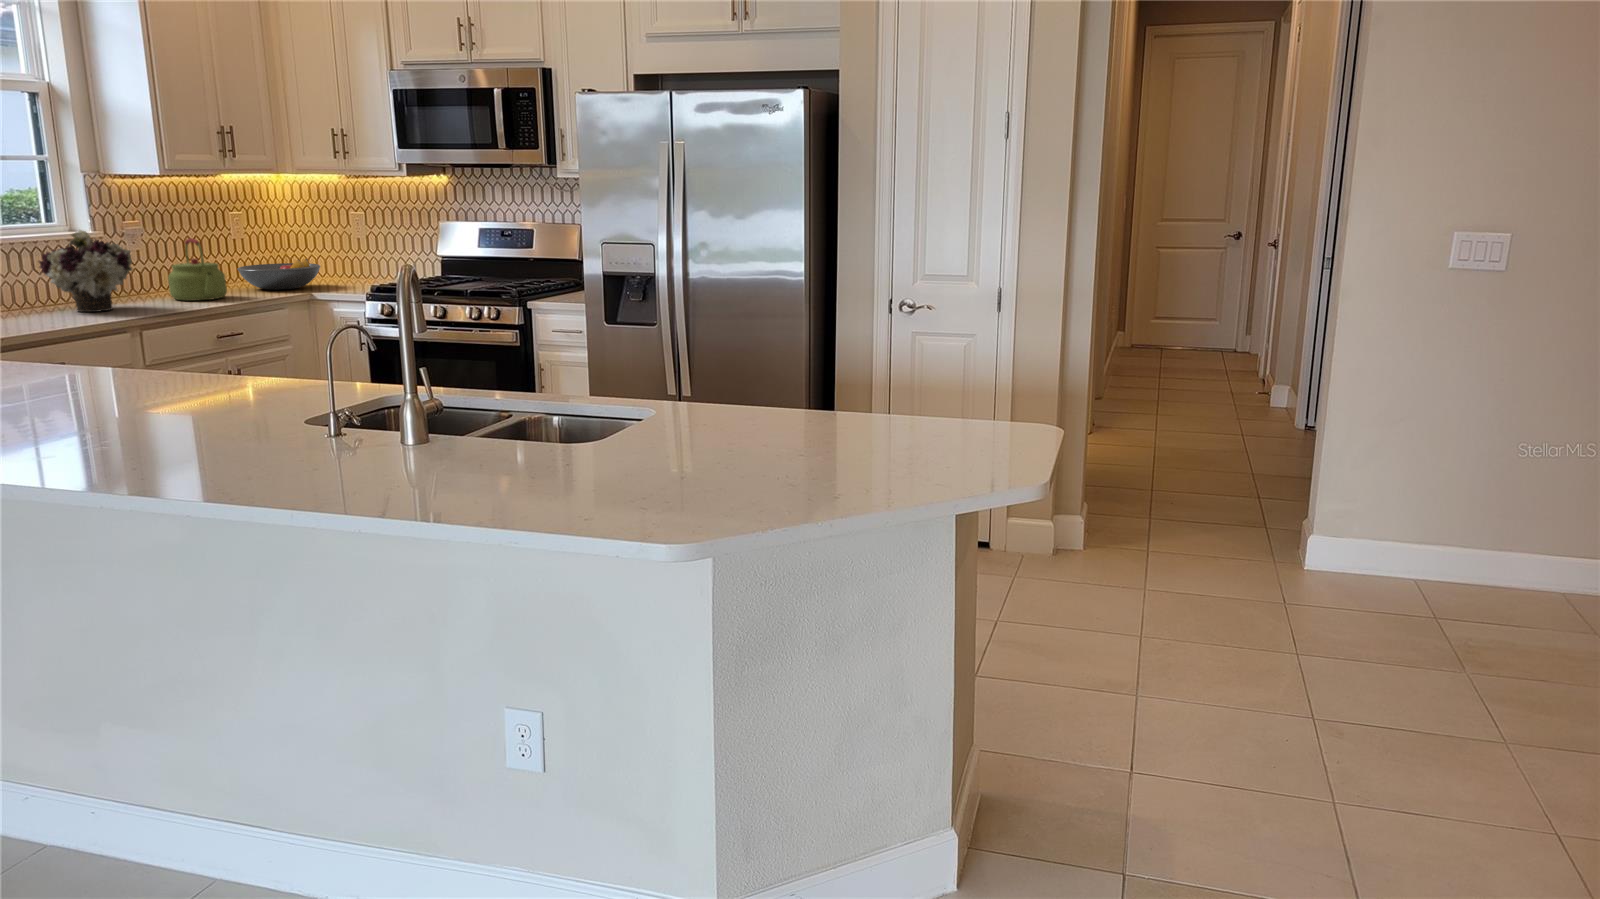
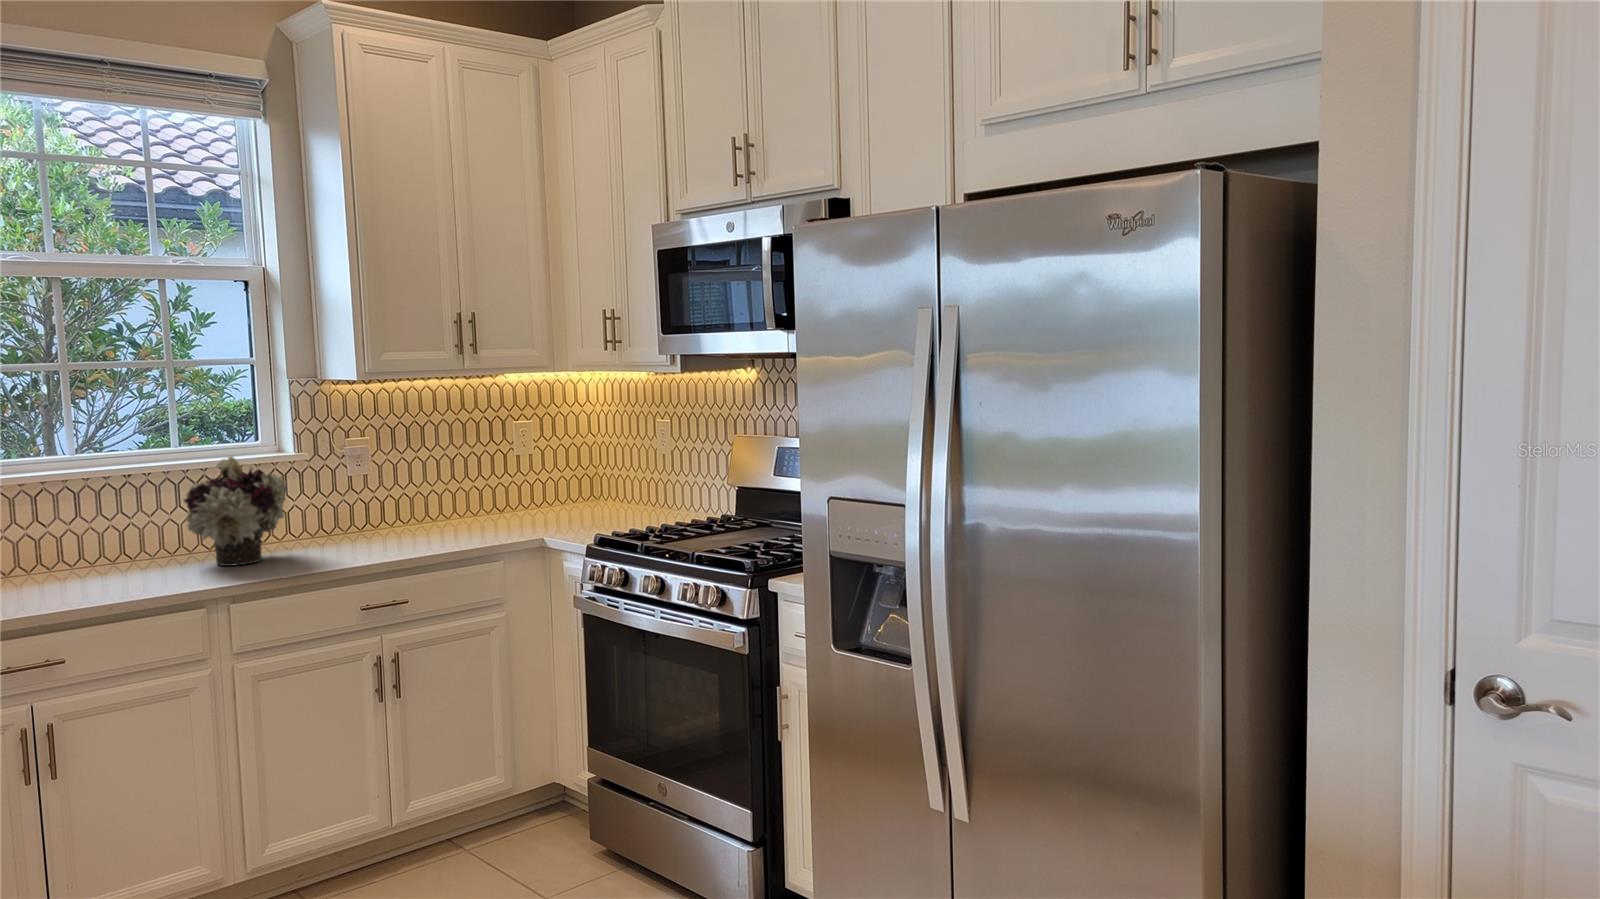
kettle: present [168,238,227,301] -> none [363,463,437,548]
fruit bowl: present [237,259,320,290] -> none [481,487,590,530]

